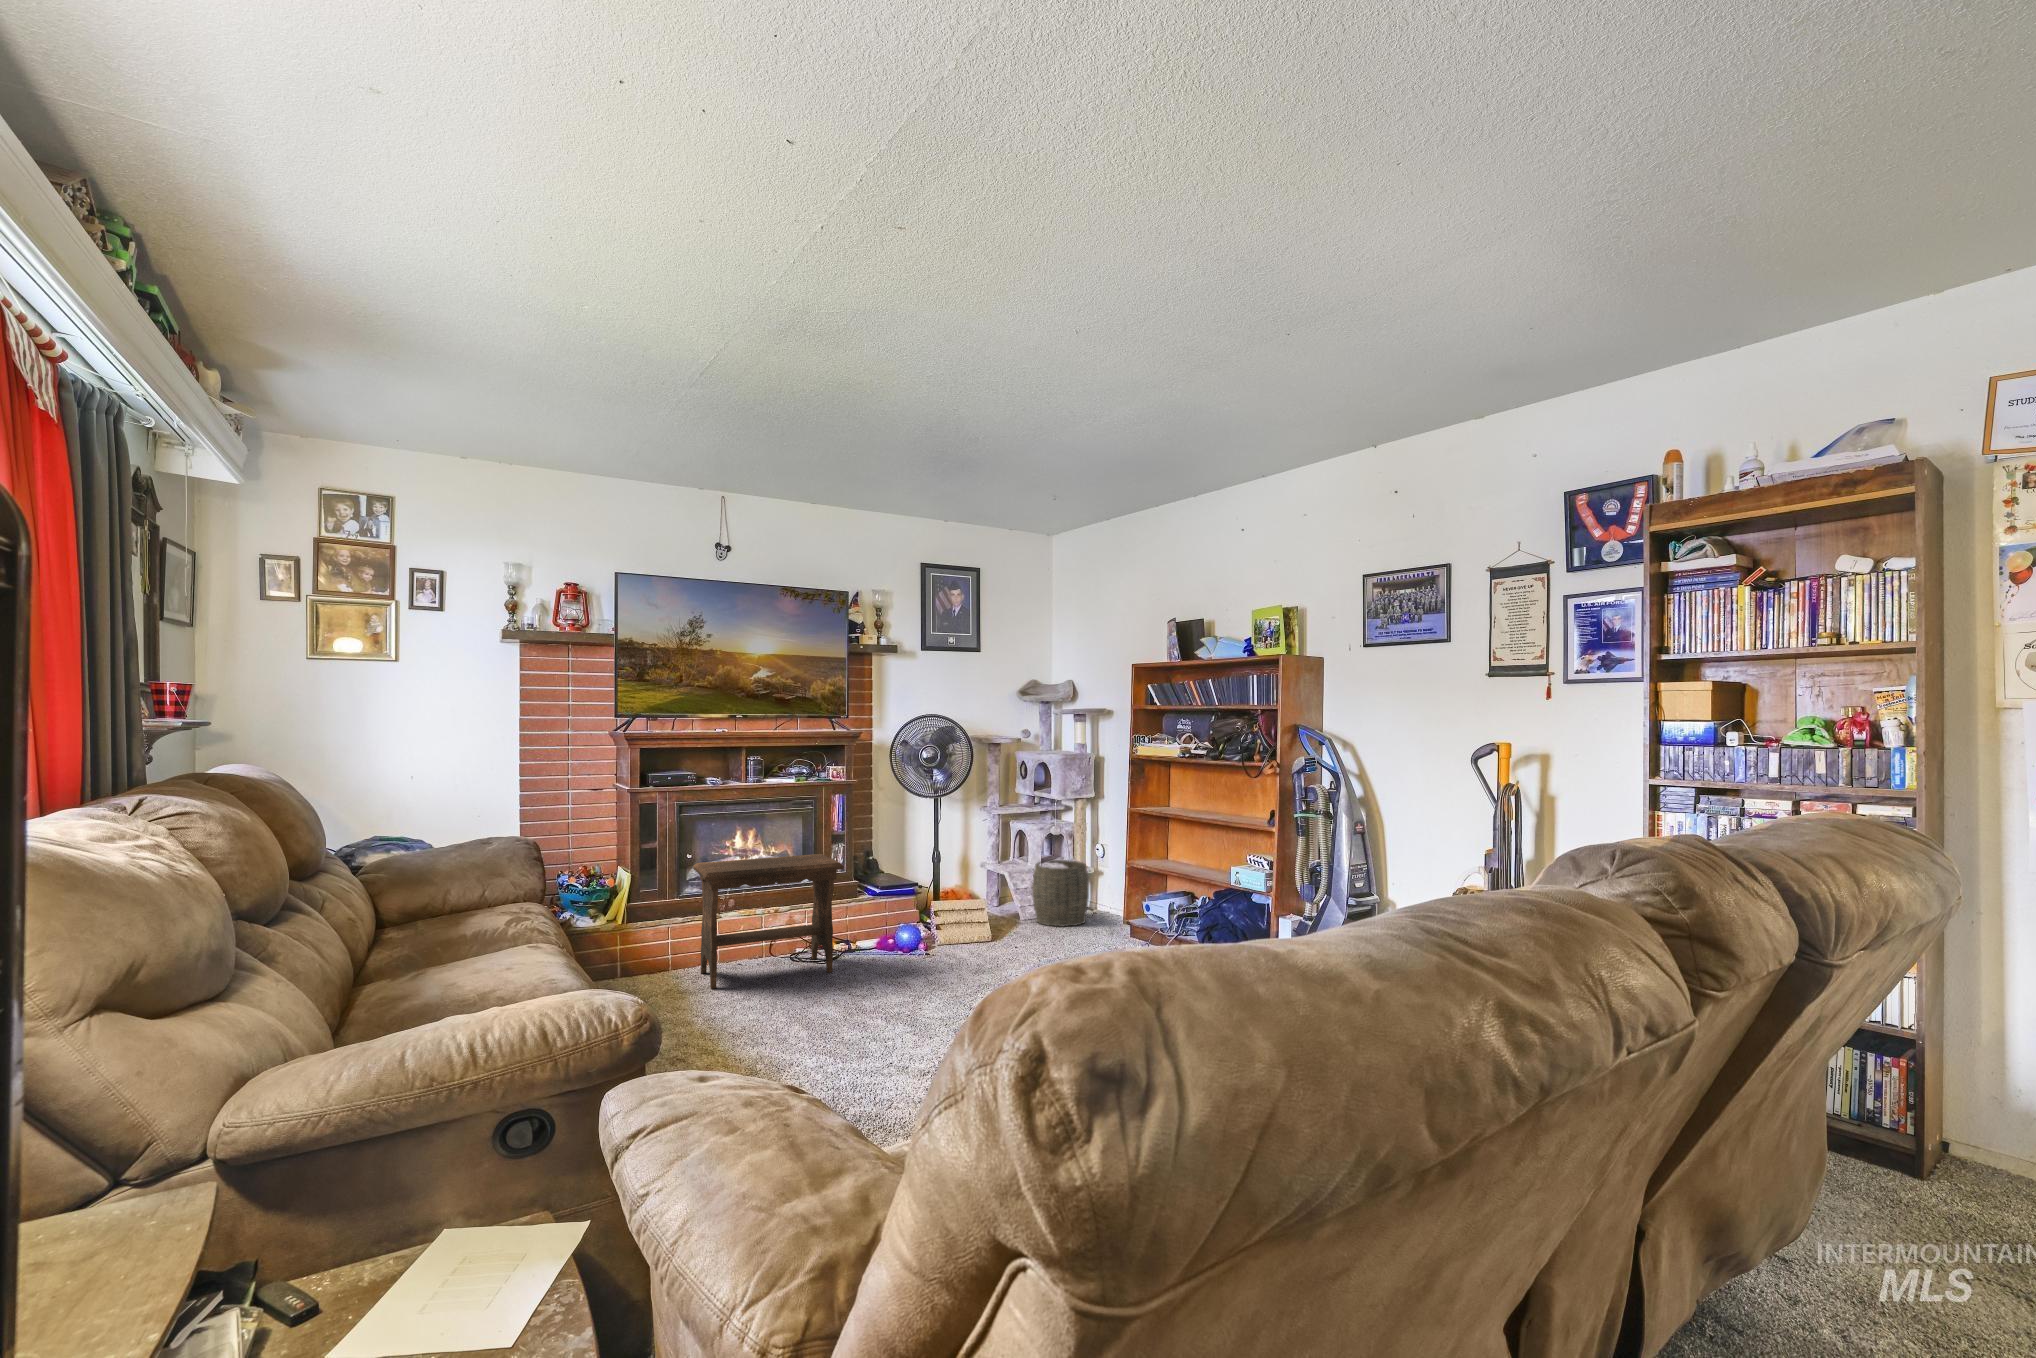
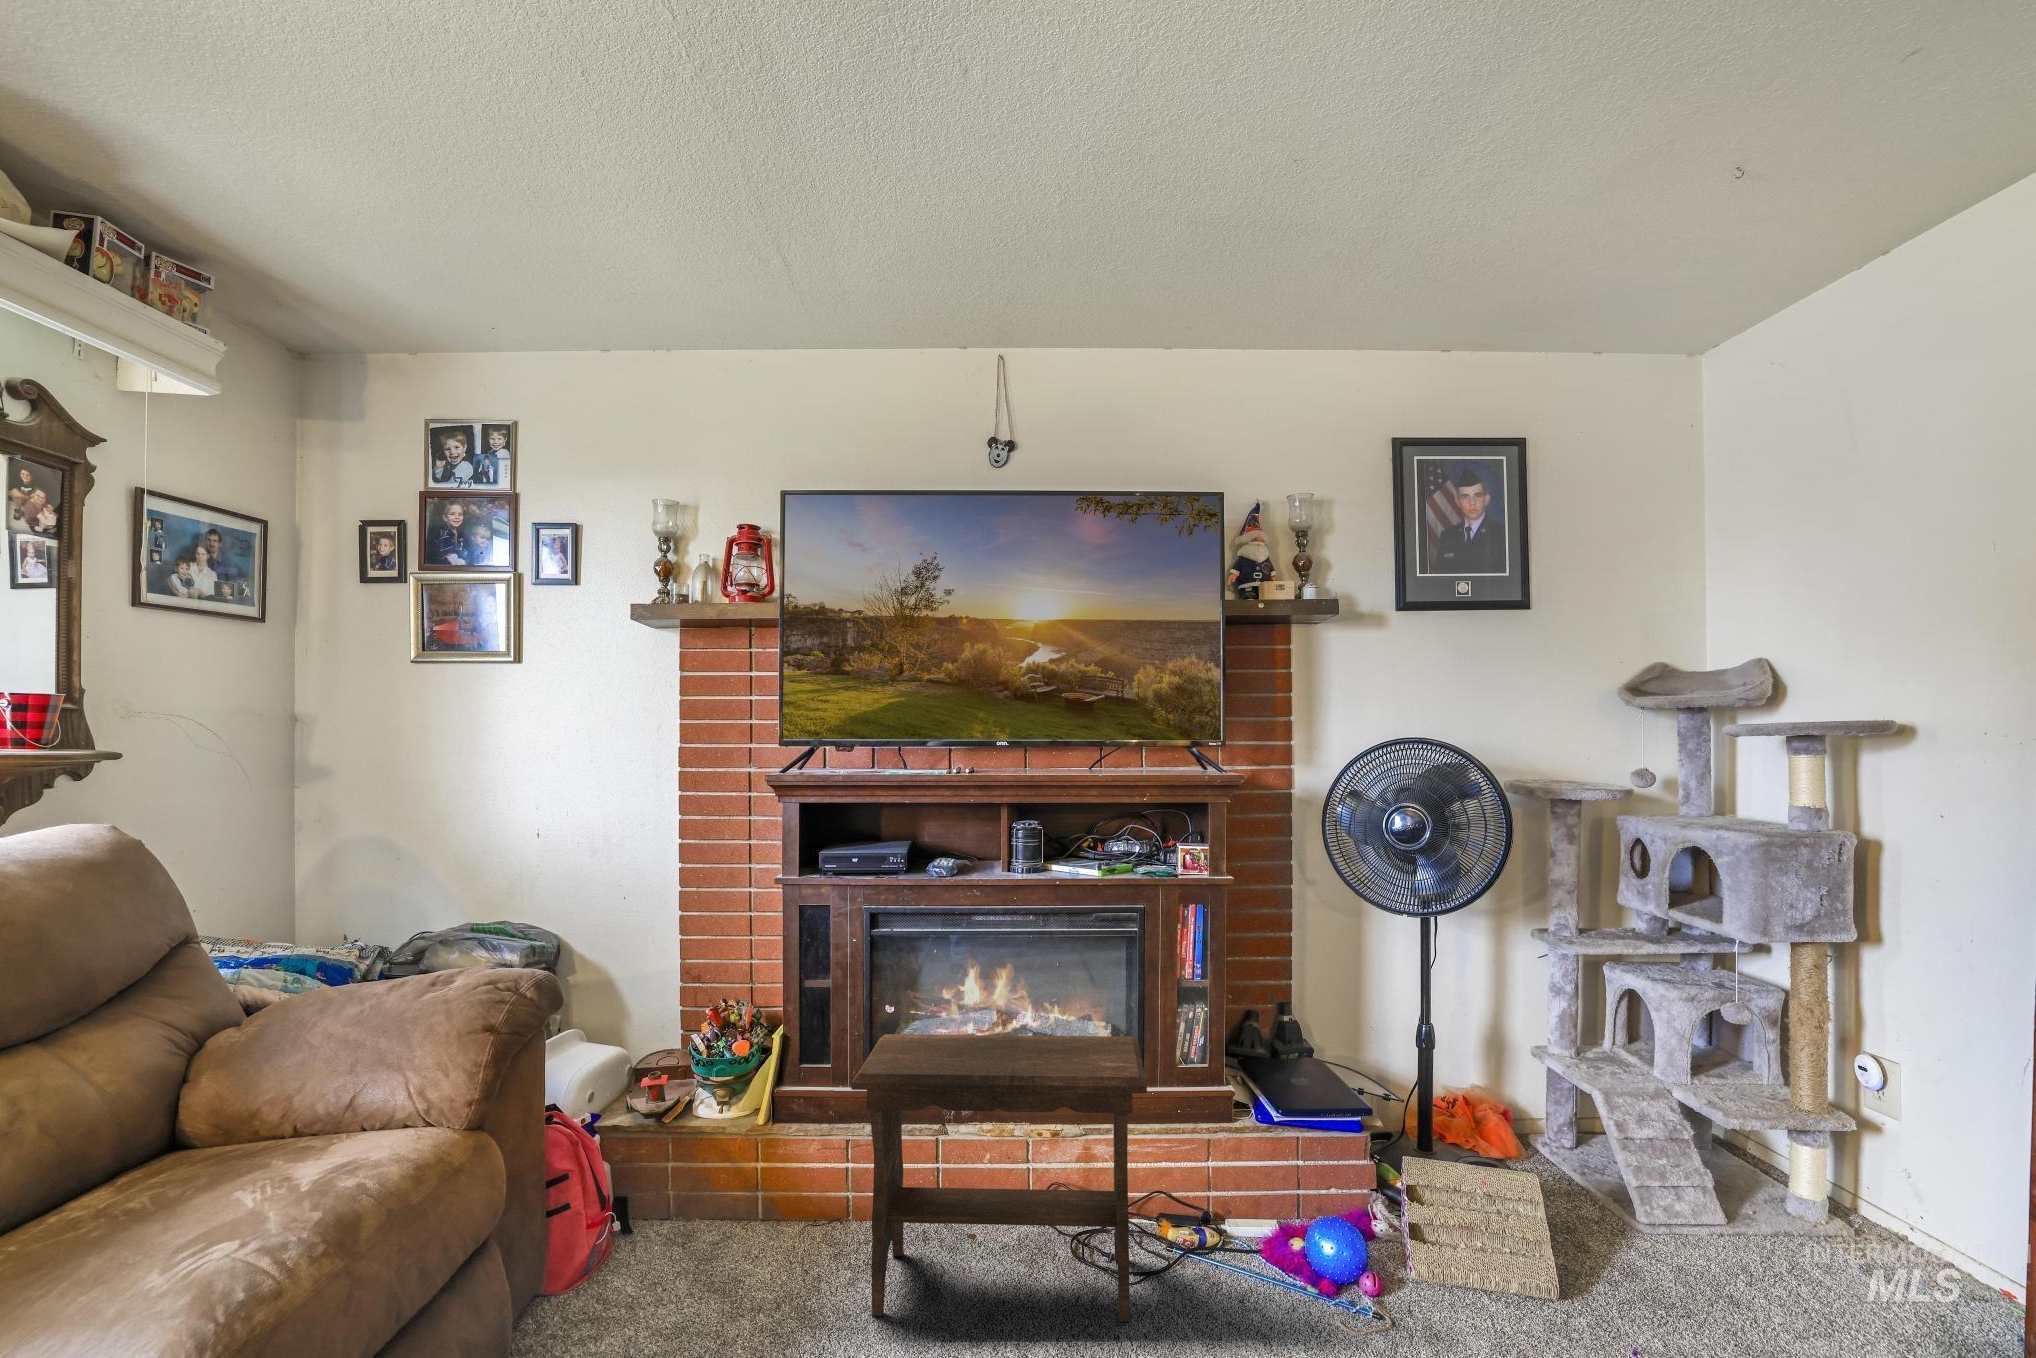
woven basket: present [1032,860,1089,927] -> none [1667,1085,1834,1277]

